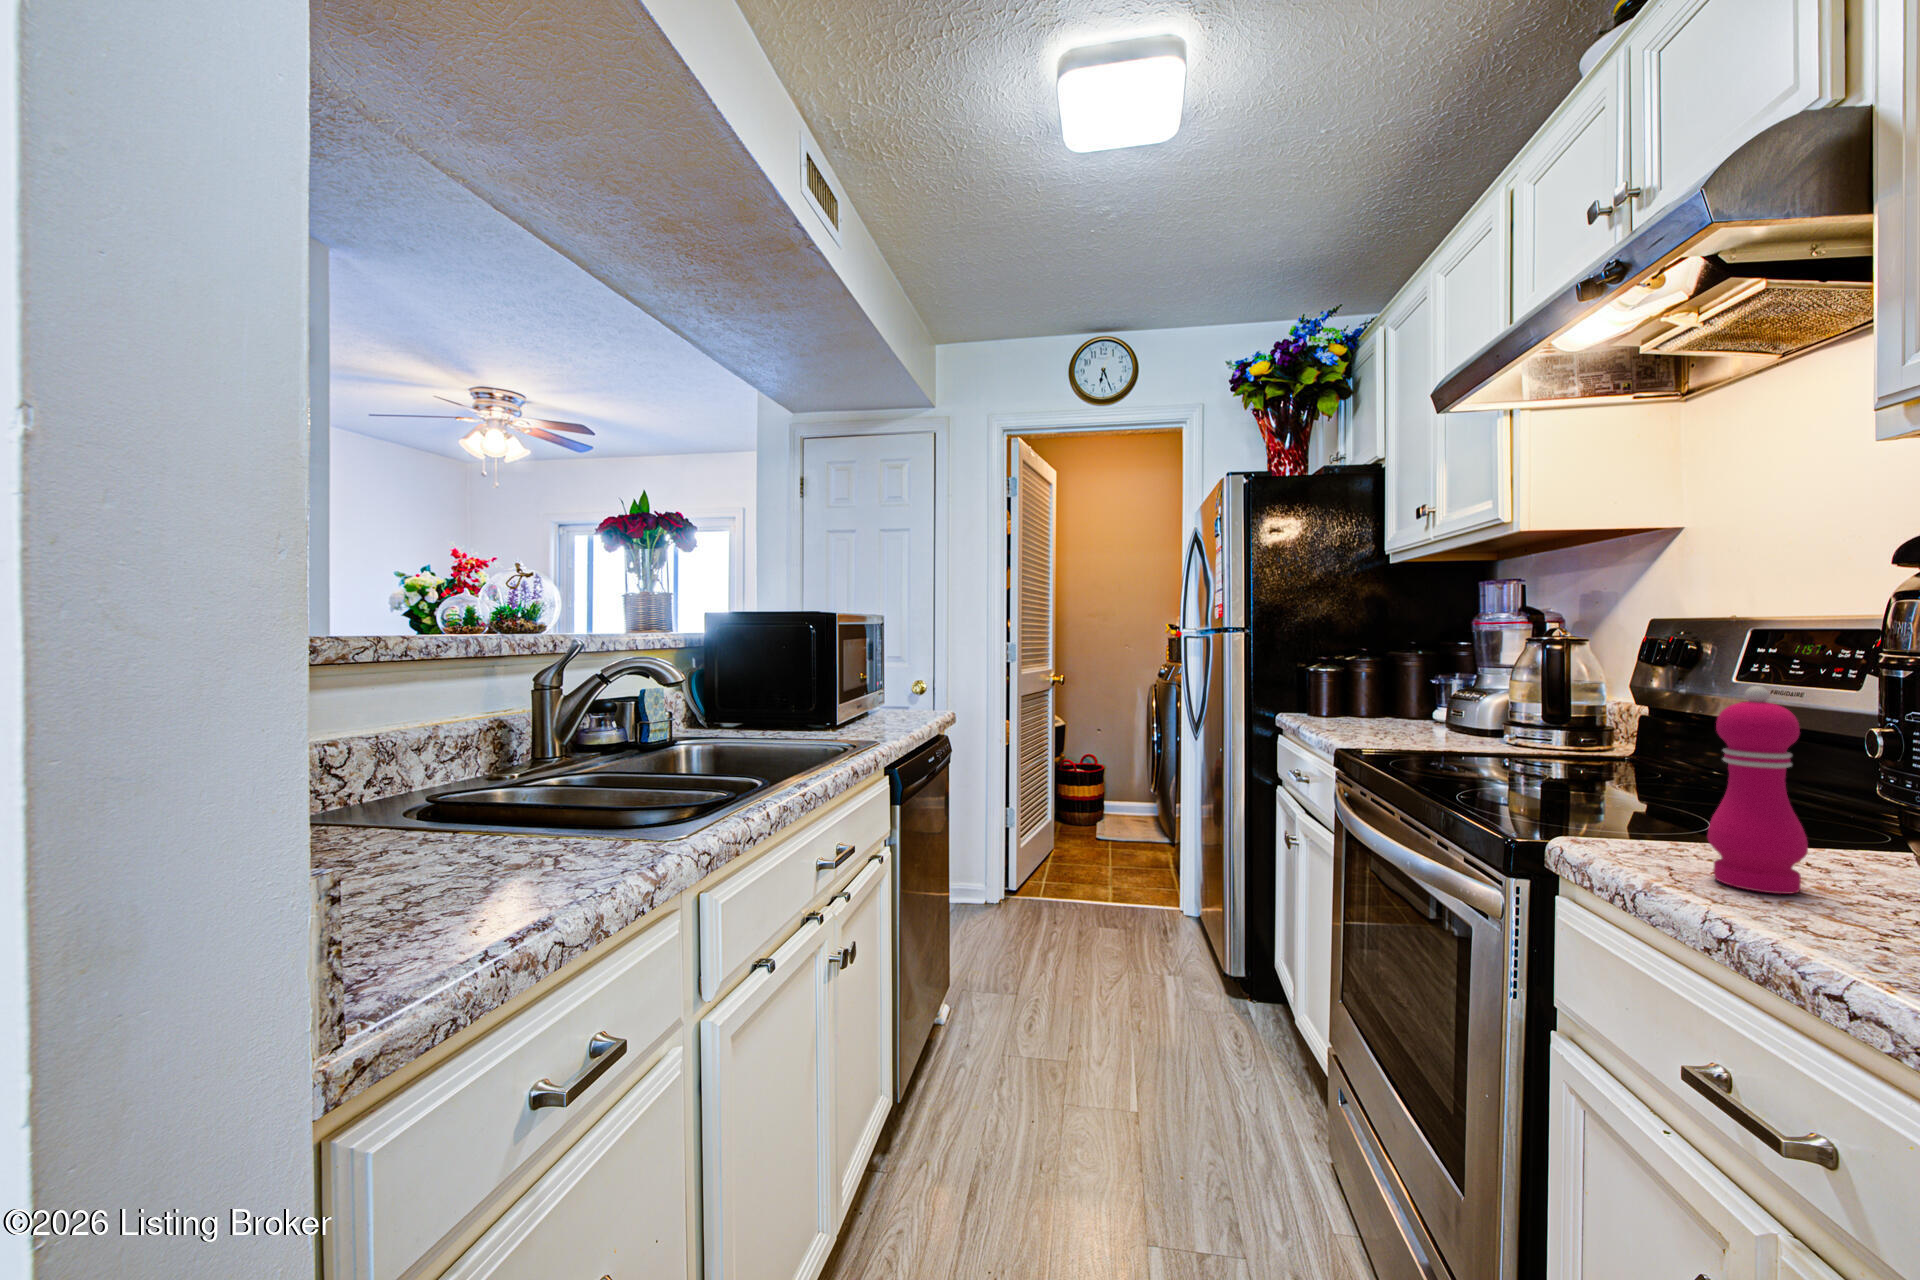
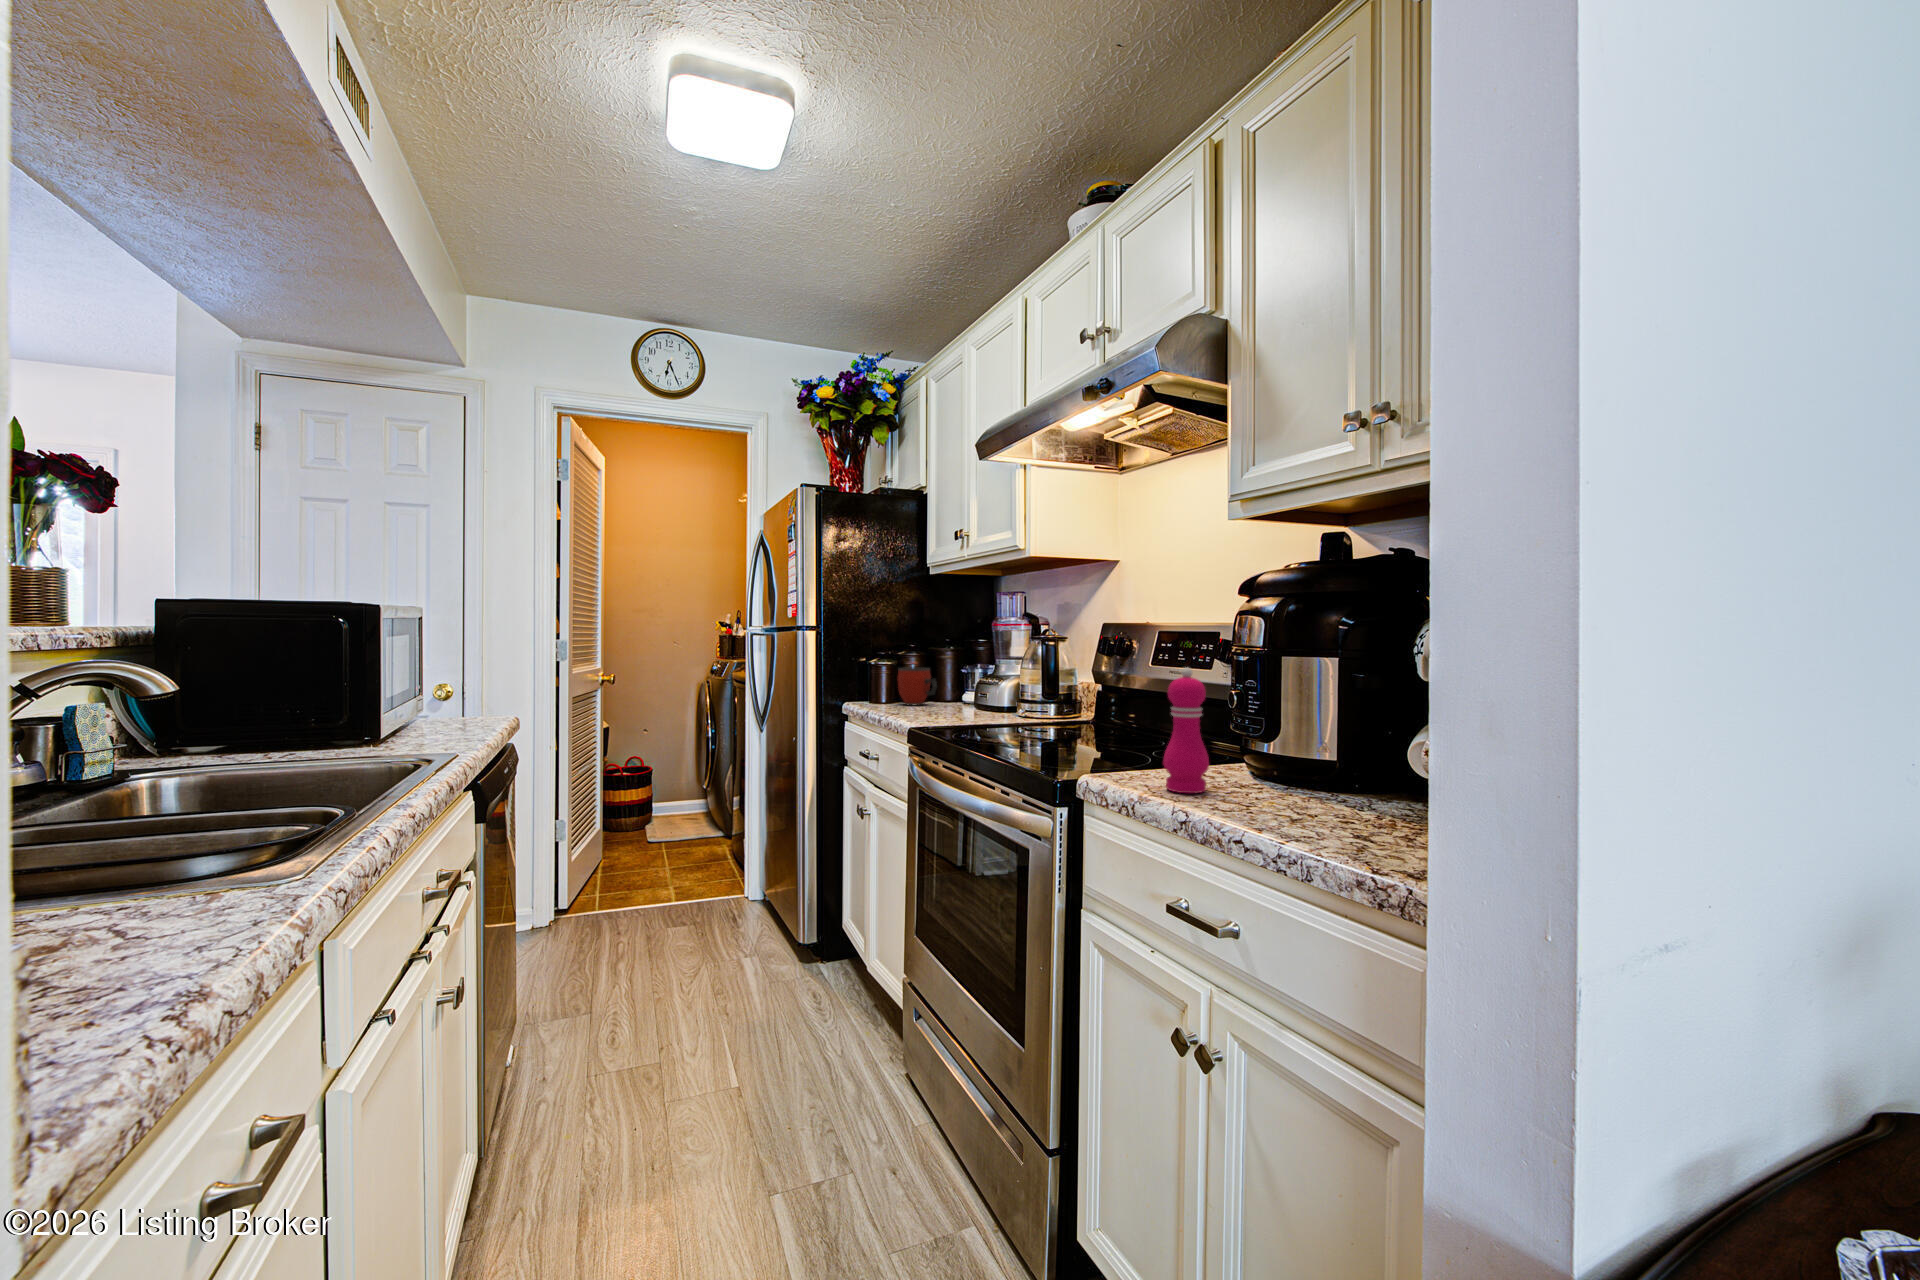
mug: none [1341,675,1393,720] -> present [898,668,937,705]

